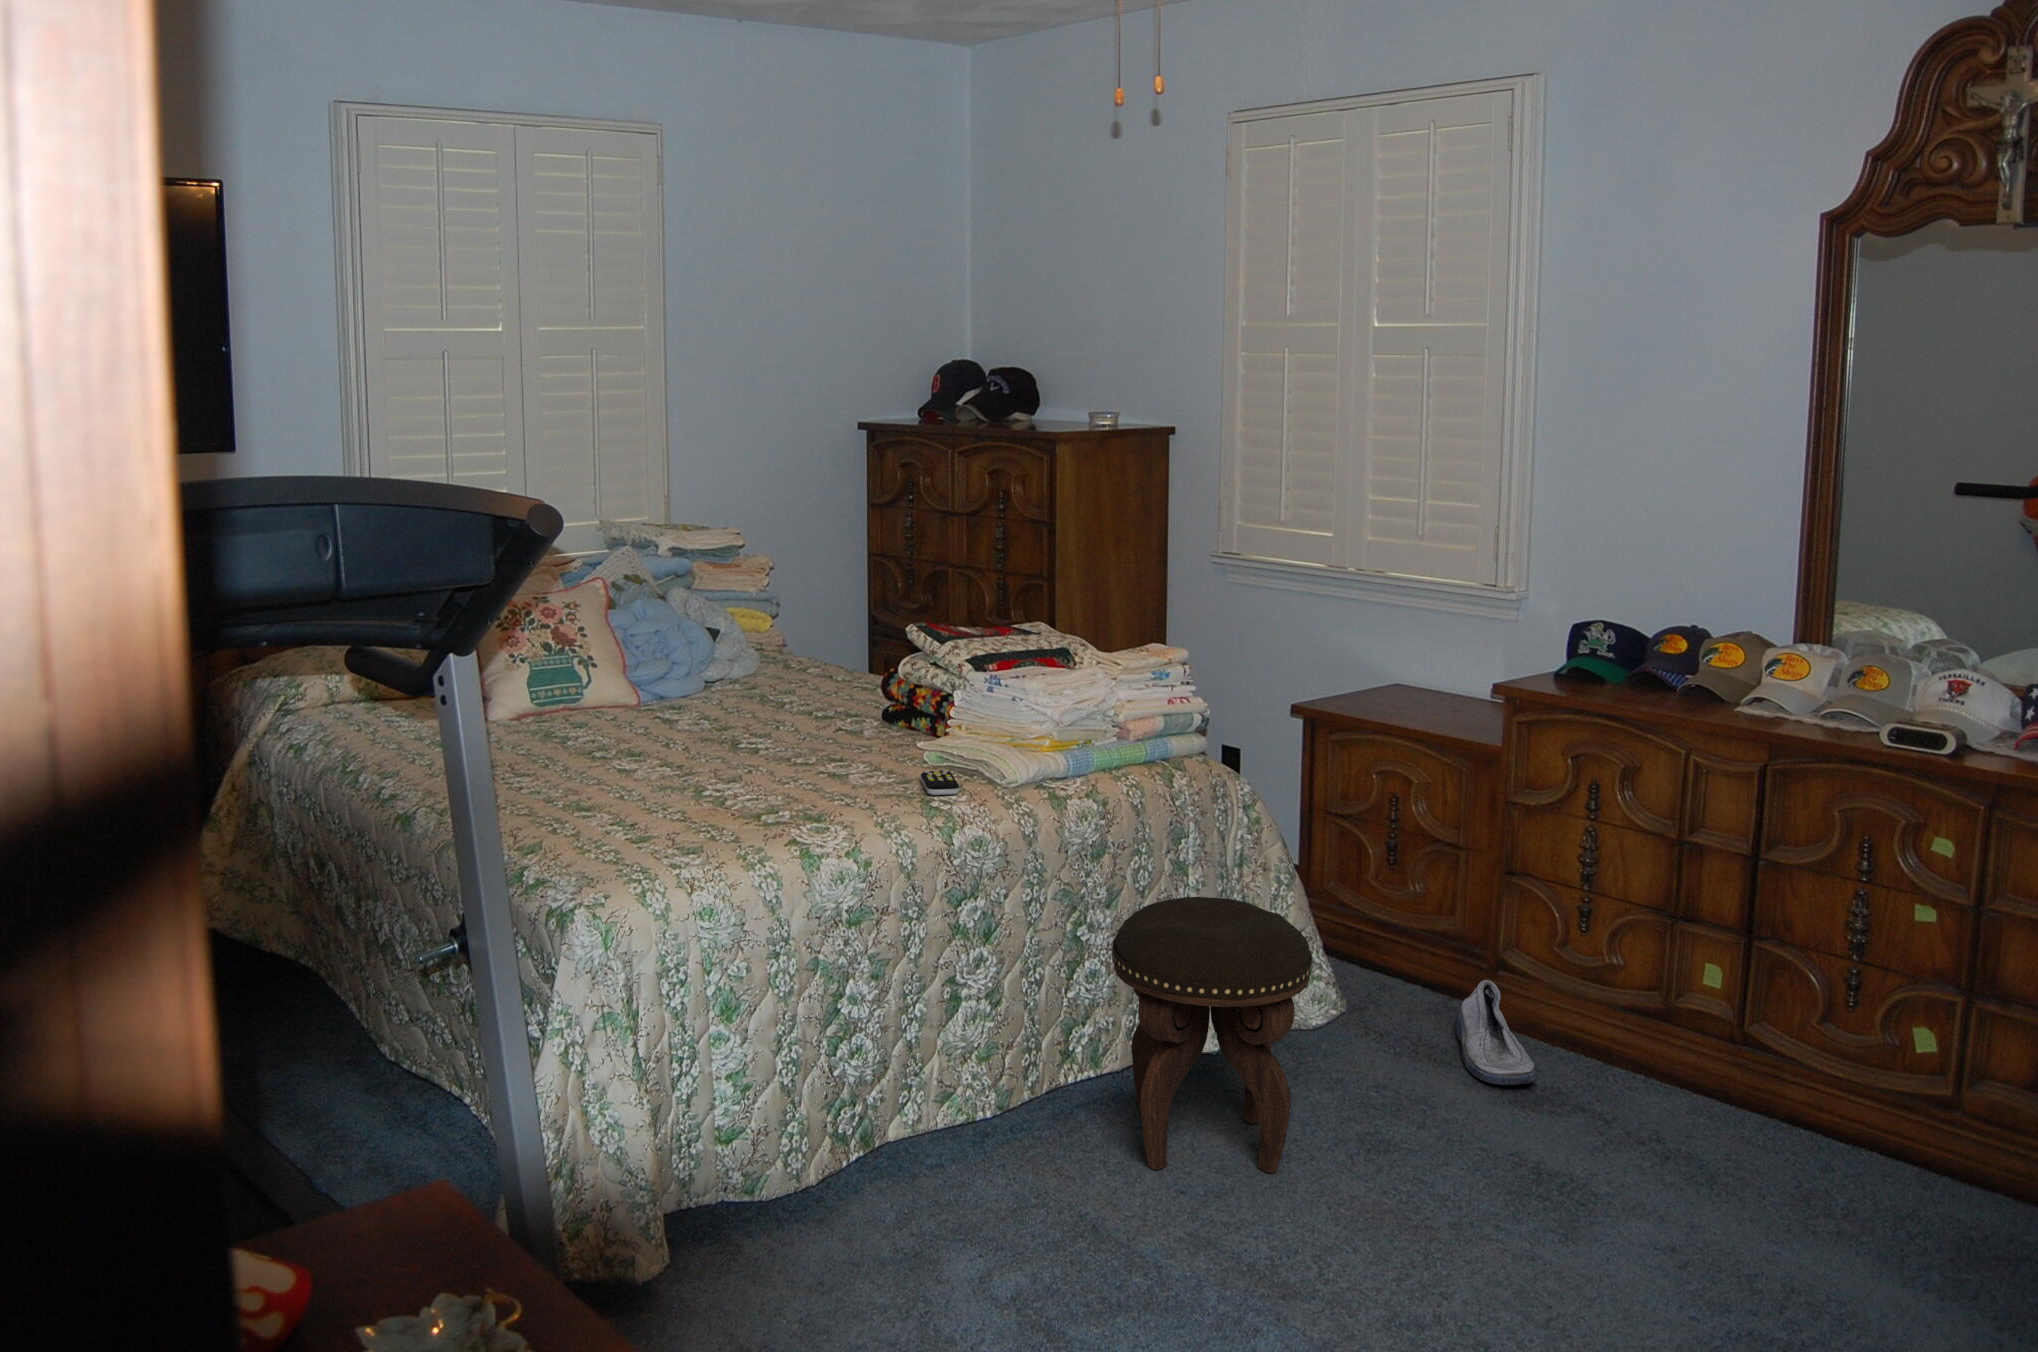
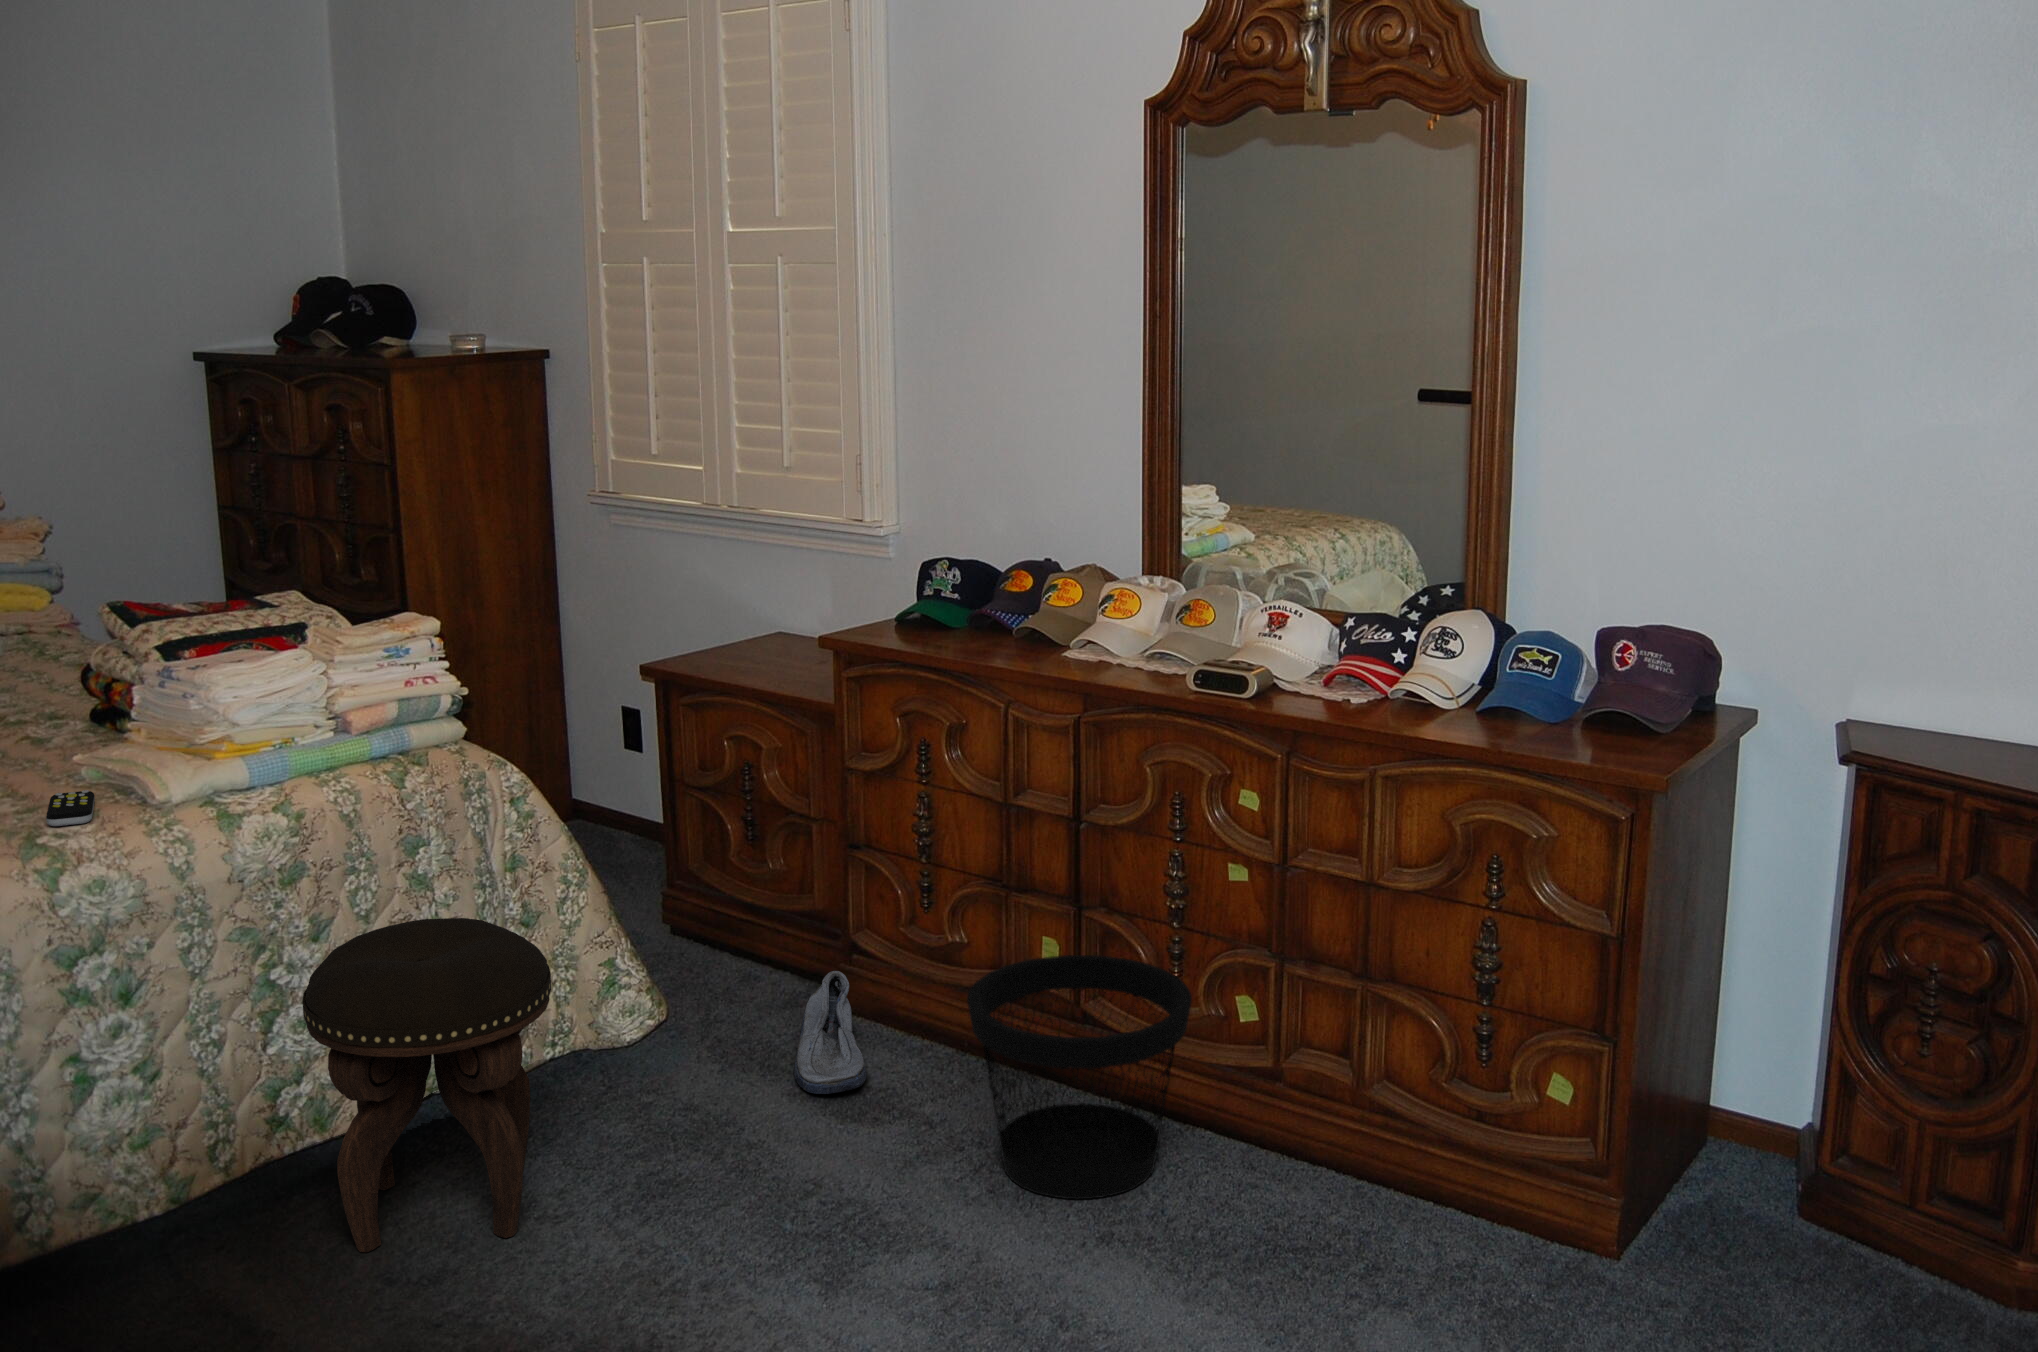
wastebasket: none [1674,981,1906,1207] -> present [967,955,1192,1199]

